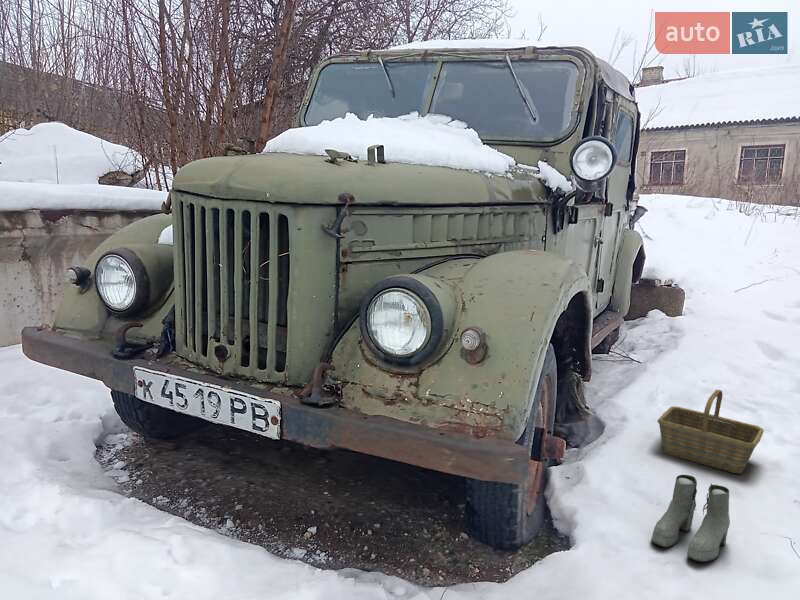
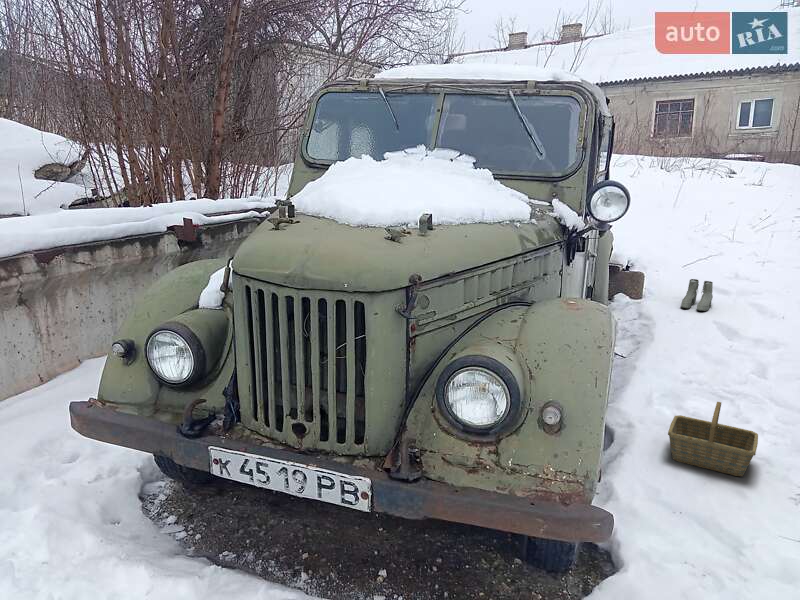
boots: present [651,475,730,562] -> present [681,279,713,311]

